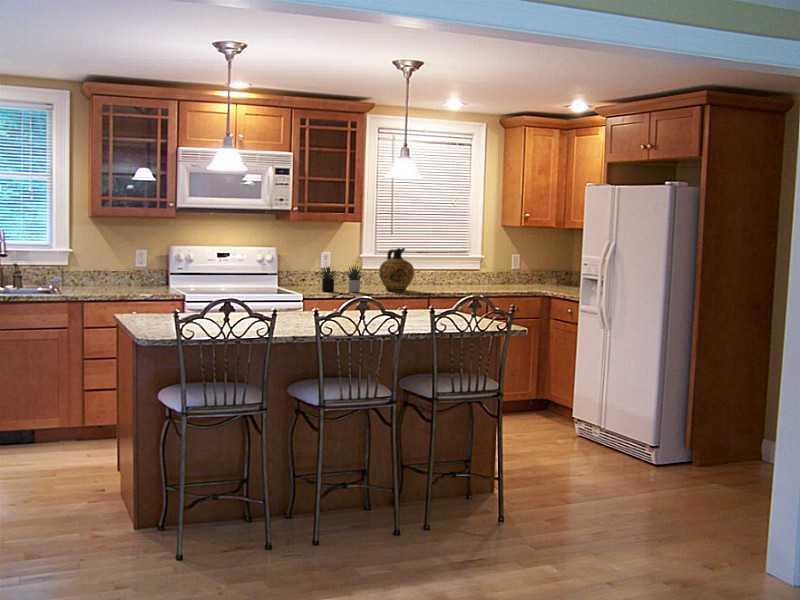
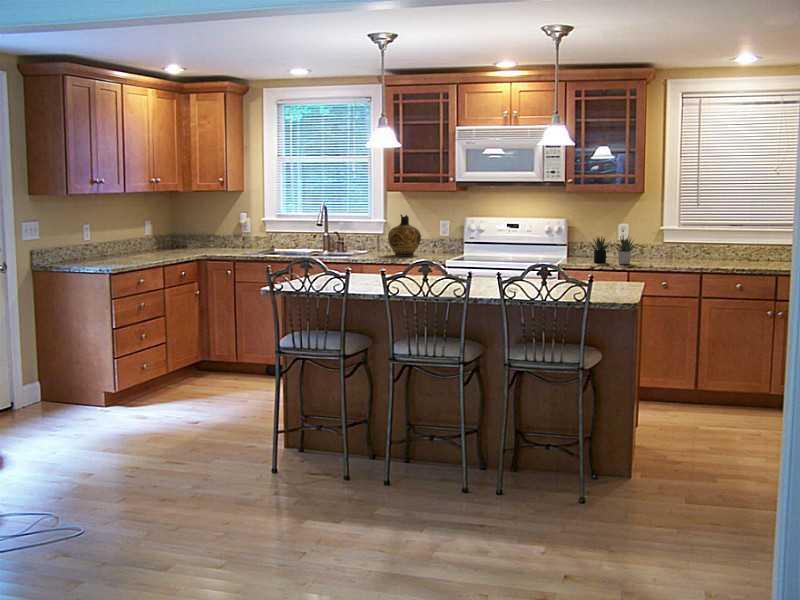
ceramic jug: present [379,248,414,292] -> present [388,215,421,256]

